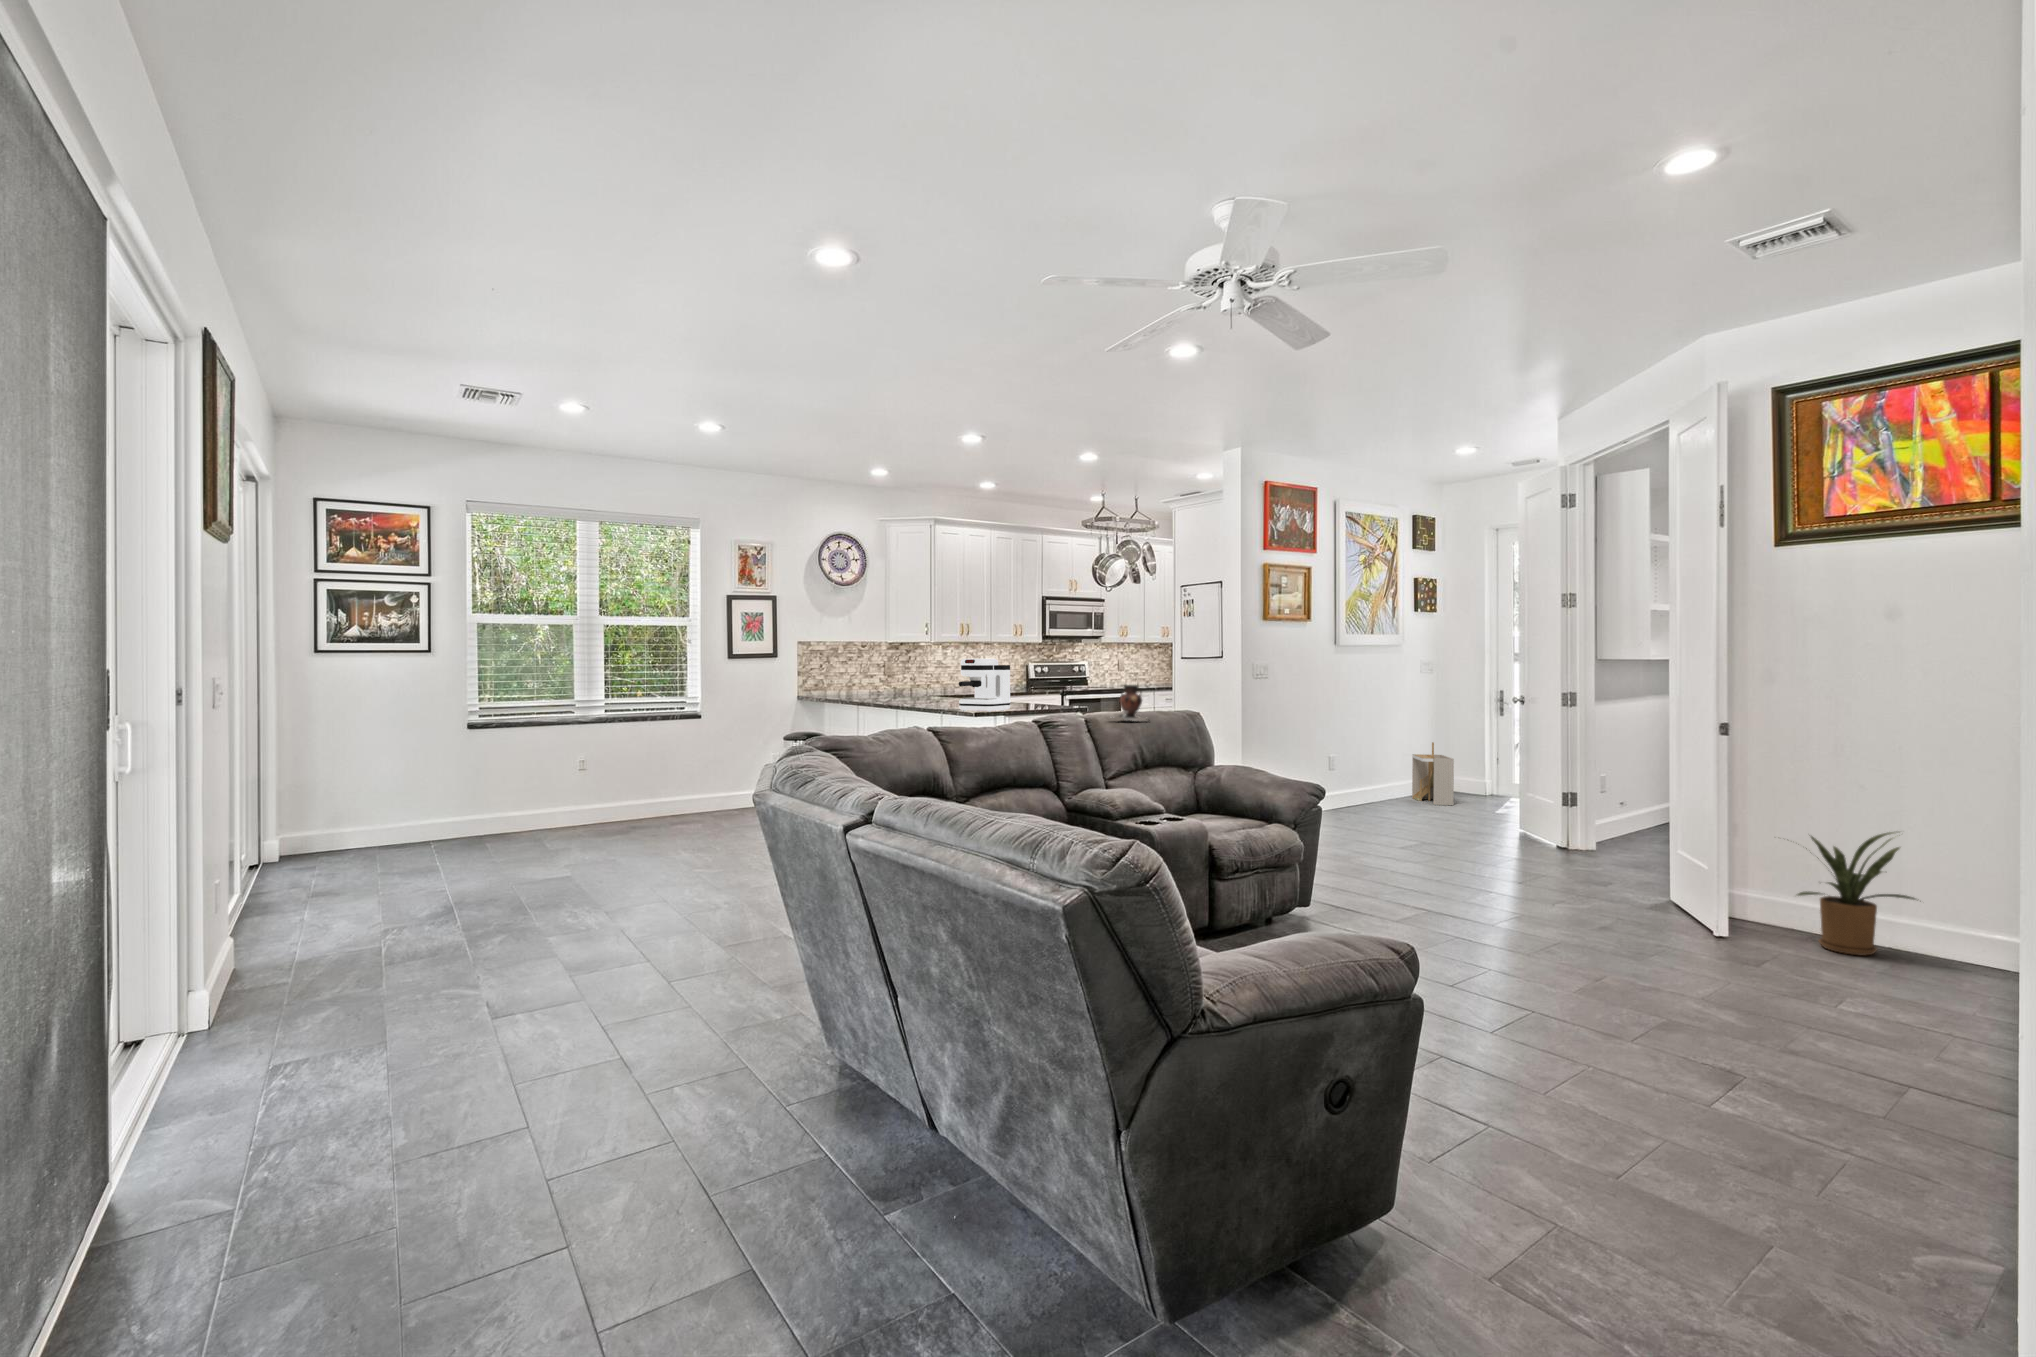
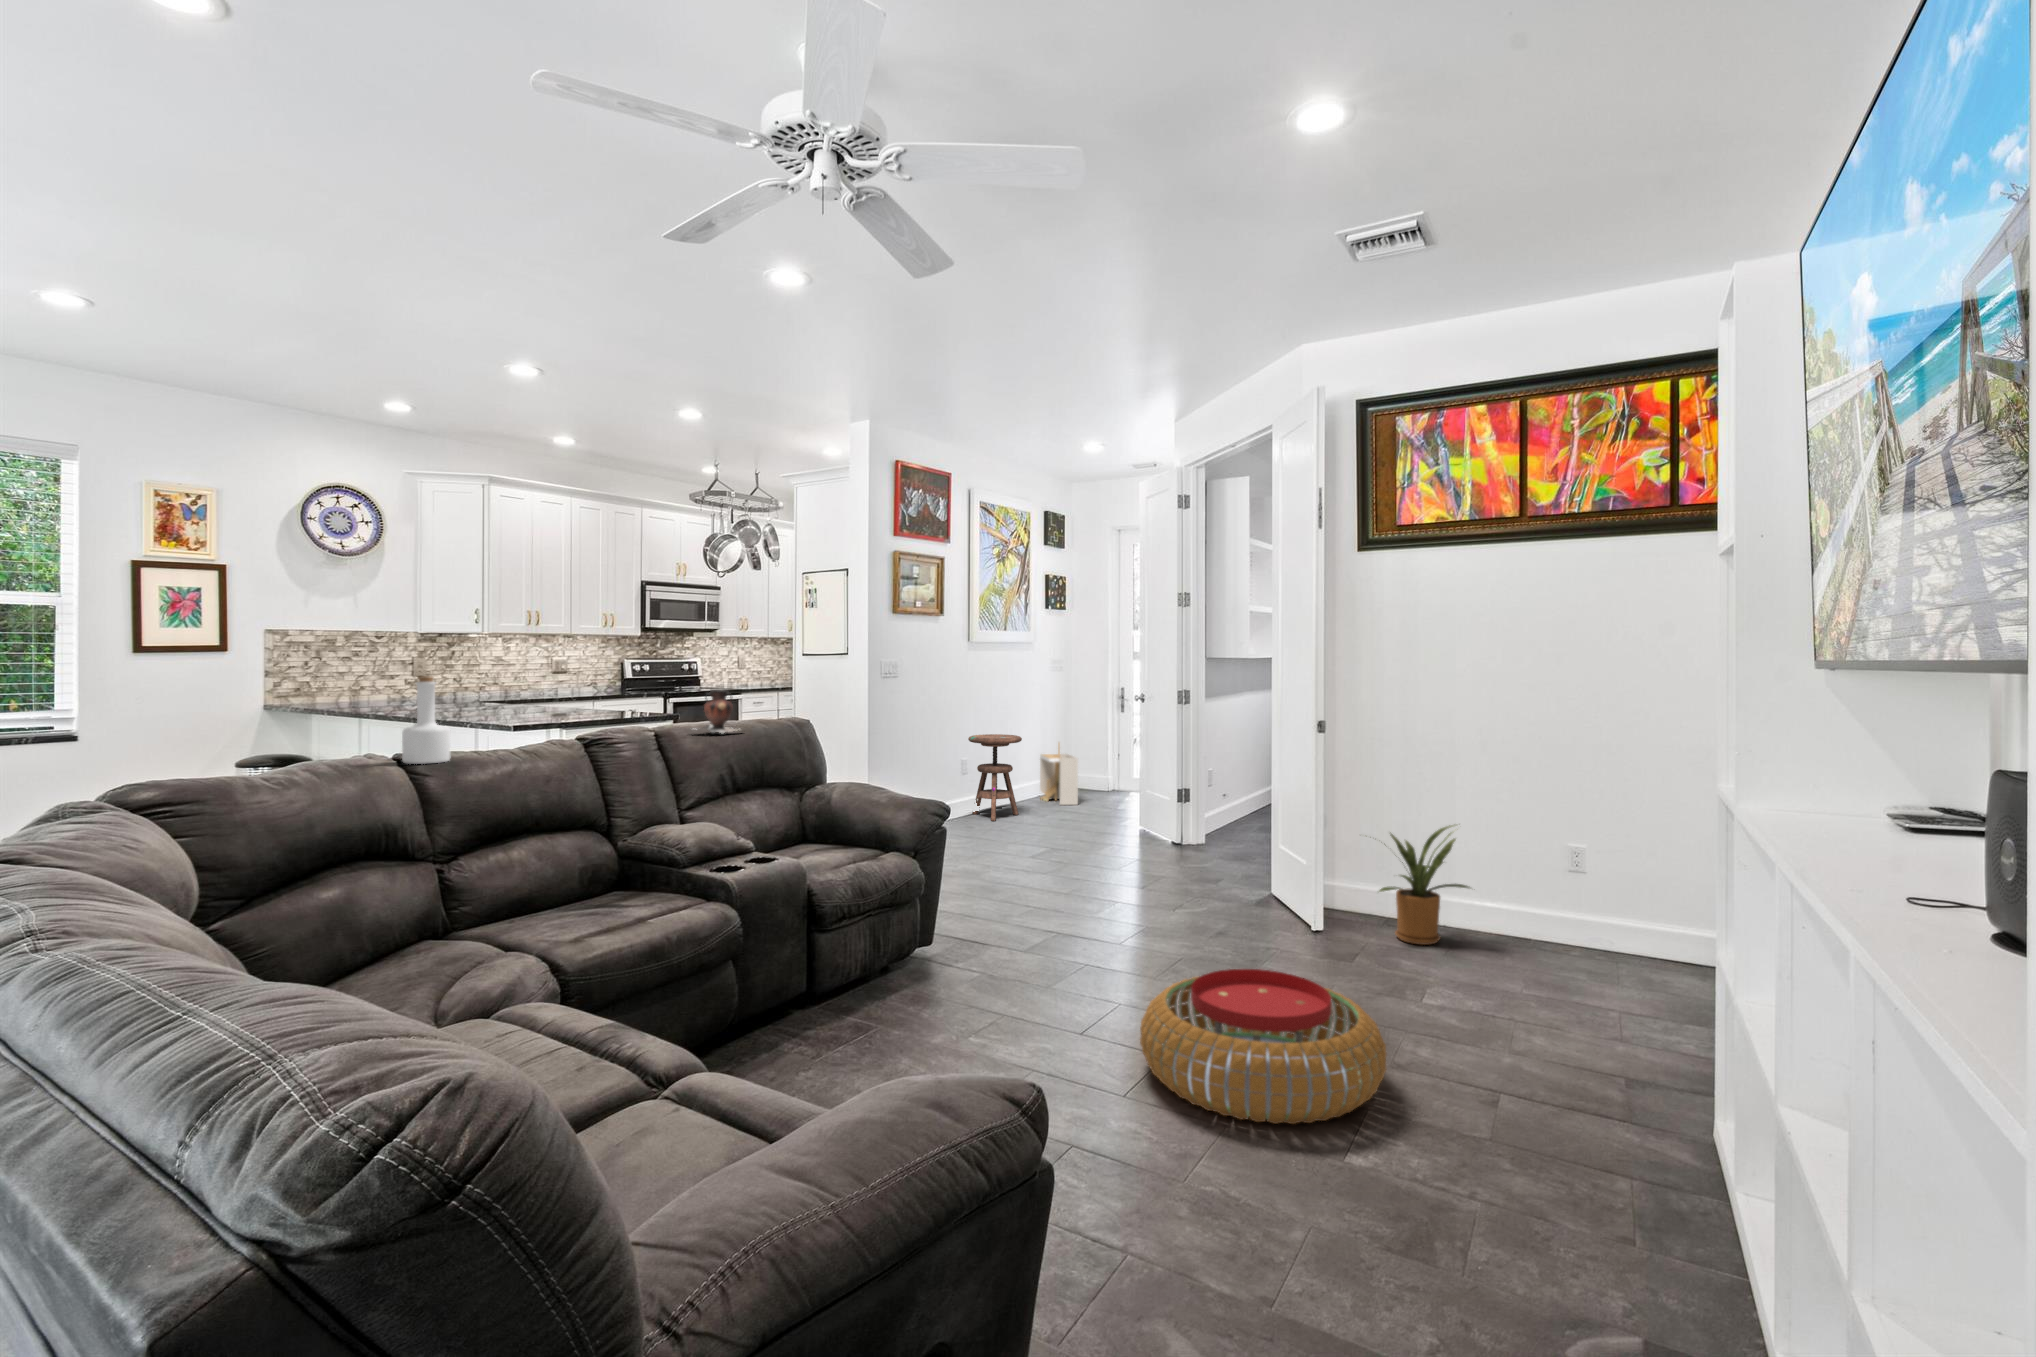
coffee maker: present [959,659,1010,712] -> none [489,656,567,724]
bottle: none [928,672,958,734] -> present [402,677,450,764]
side table: none [1340,733,1394,815] -> present [968,734,1022,821]
pouf: none [1517,939,1778,1072] -> present [1140,969,1387,1124]

